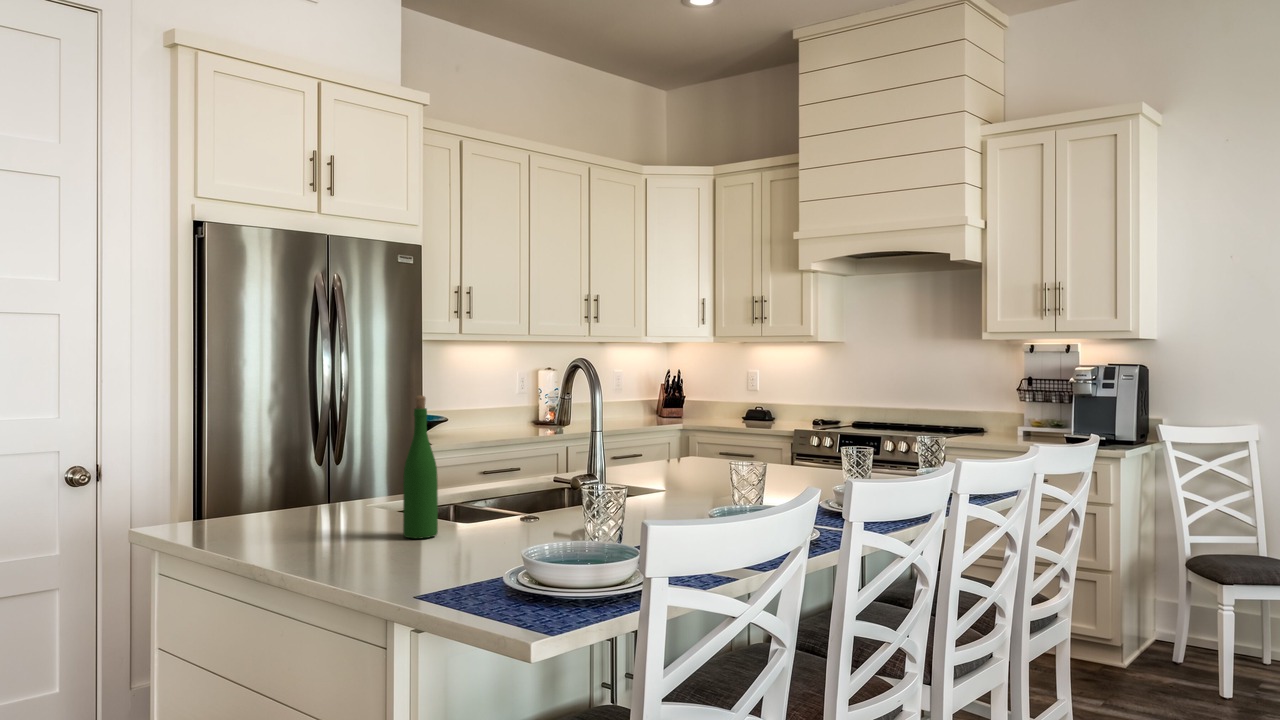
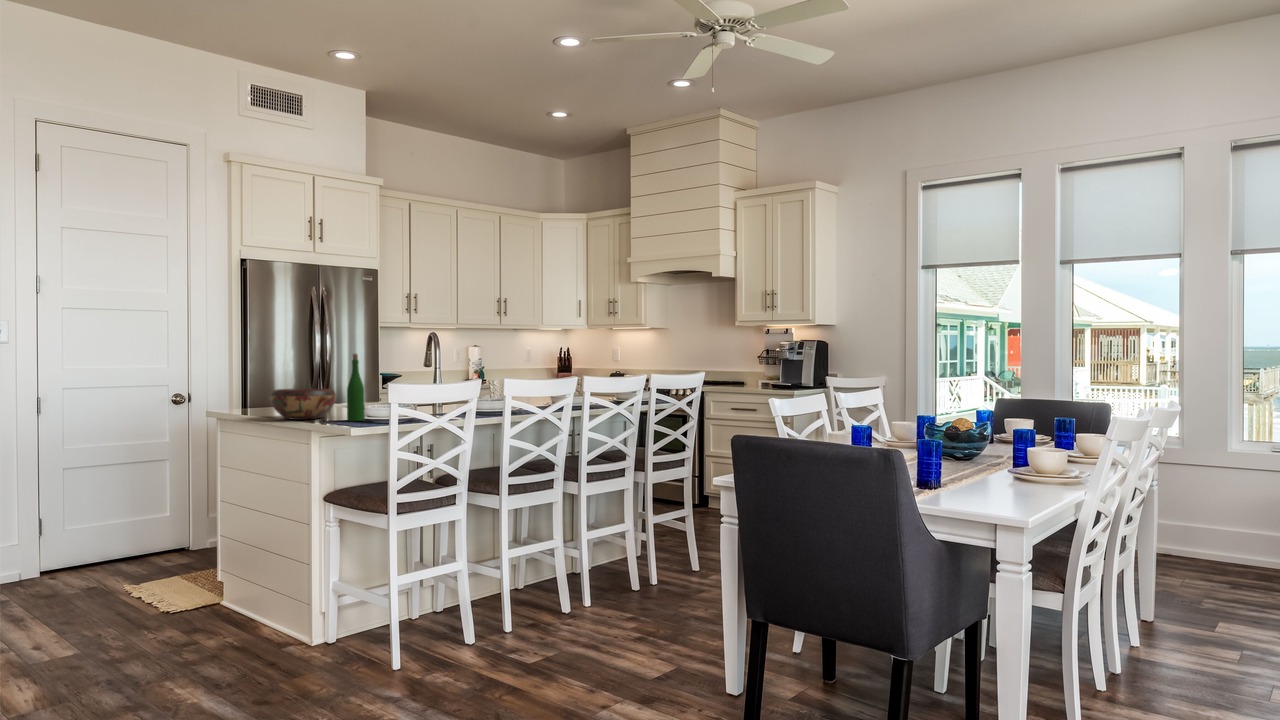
decorative bowl: none [243,463,375,531] -> present [270,389,336,420]

